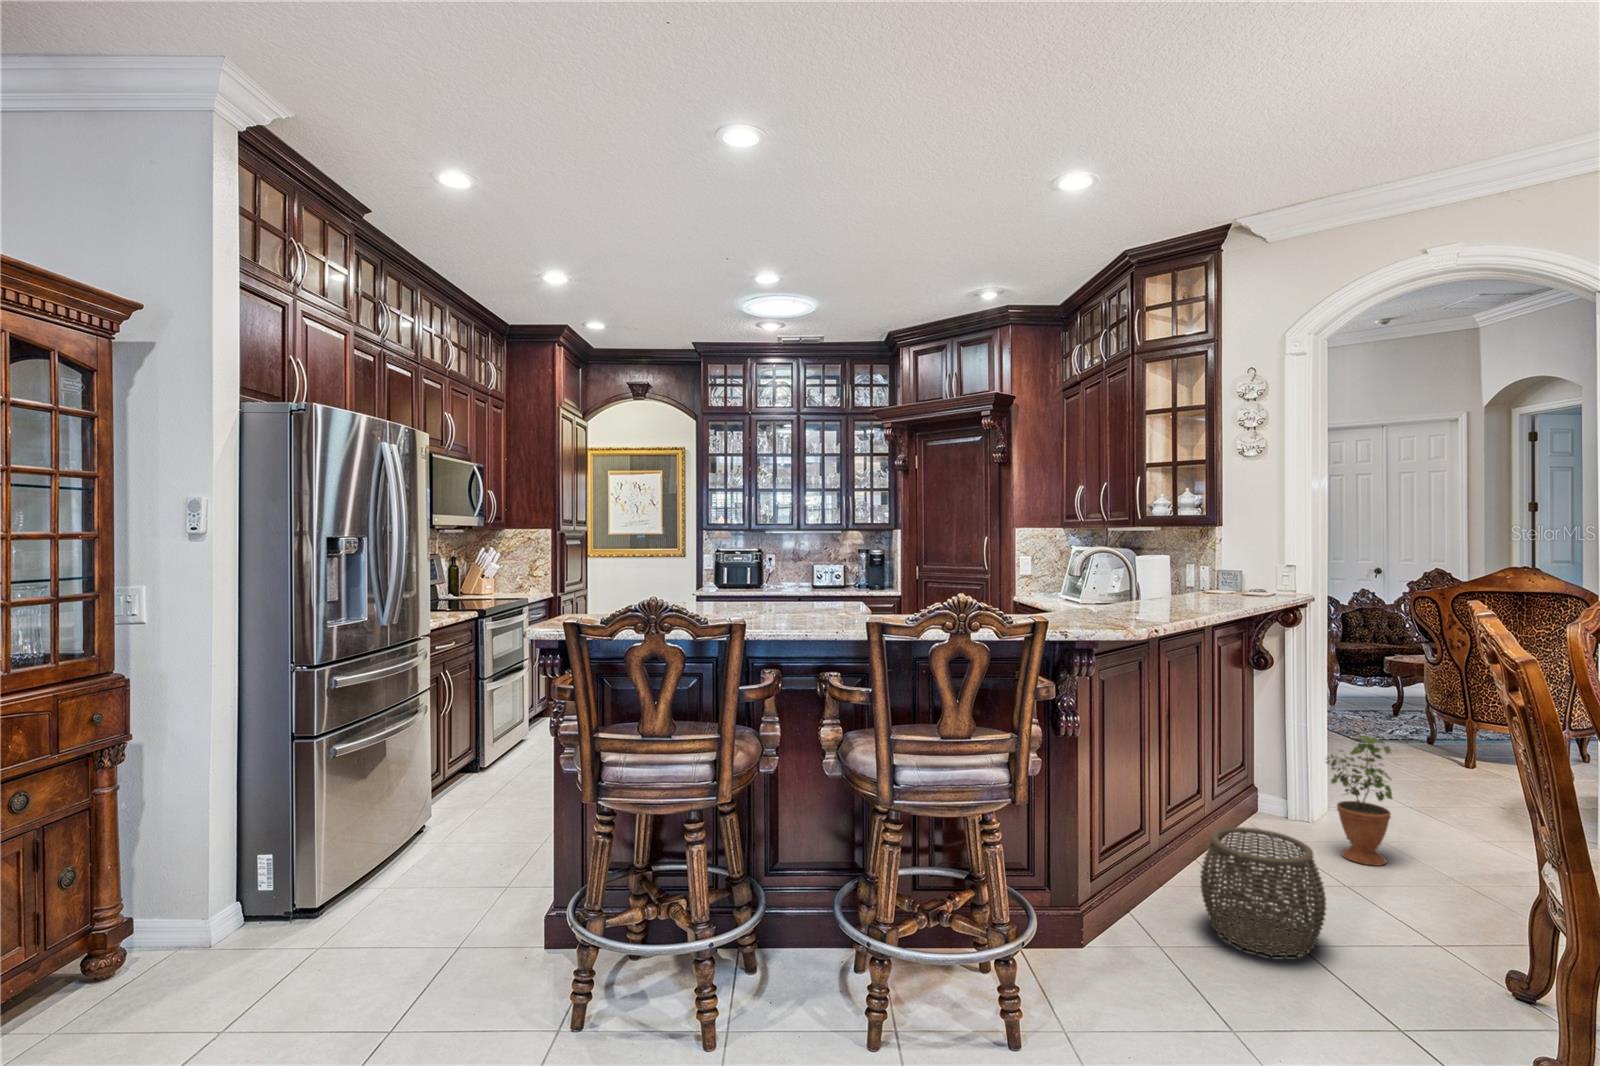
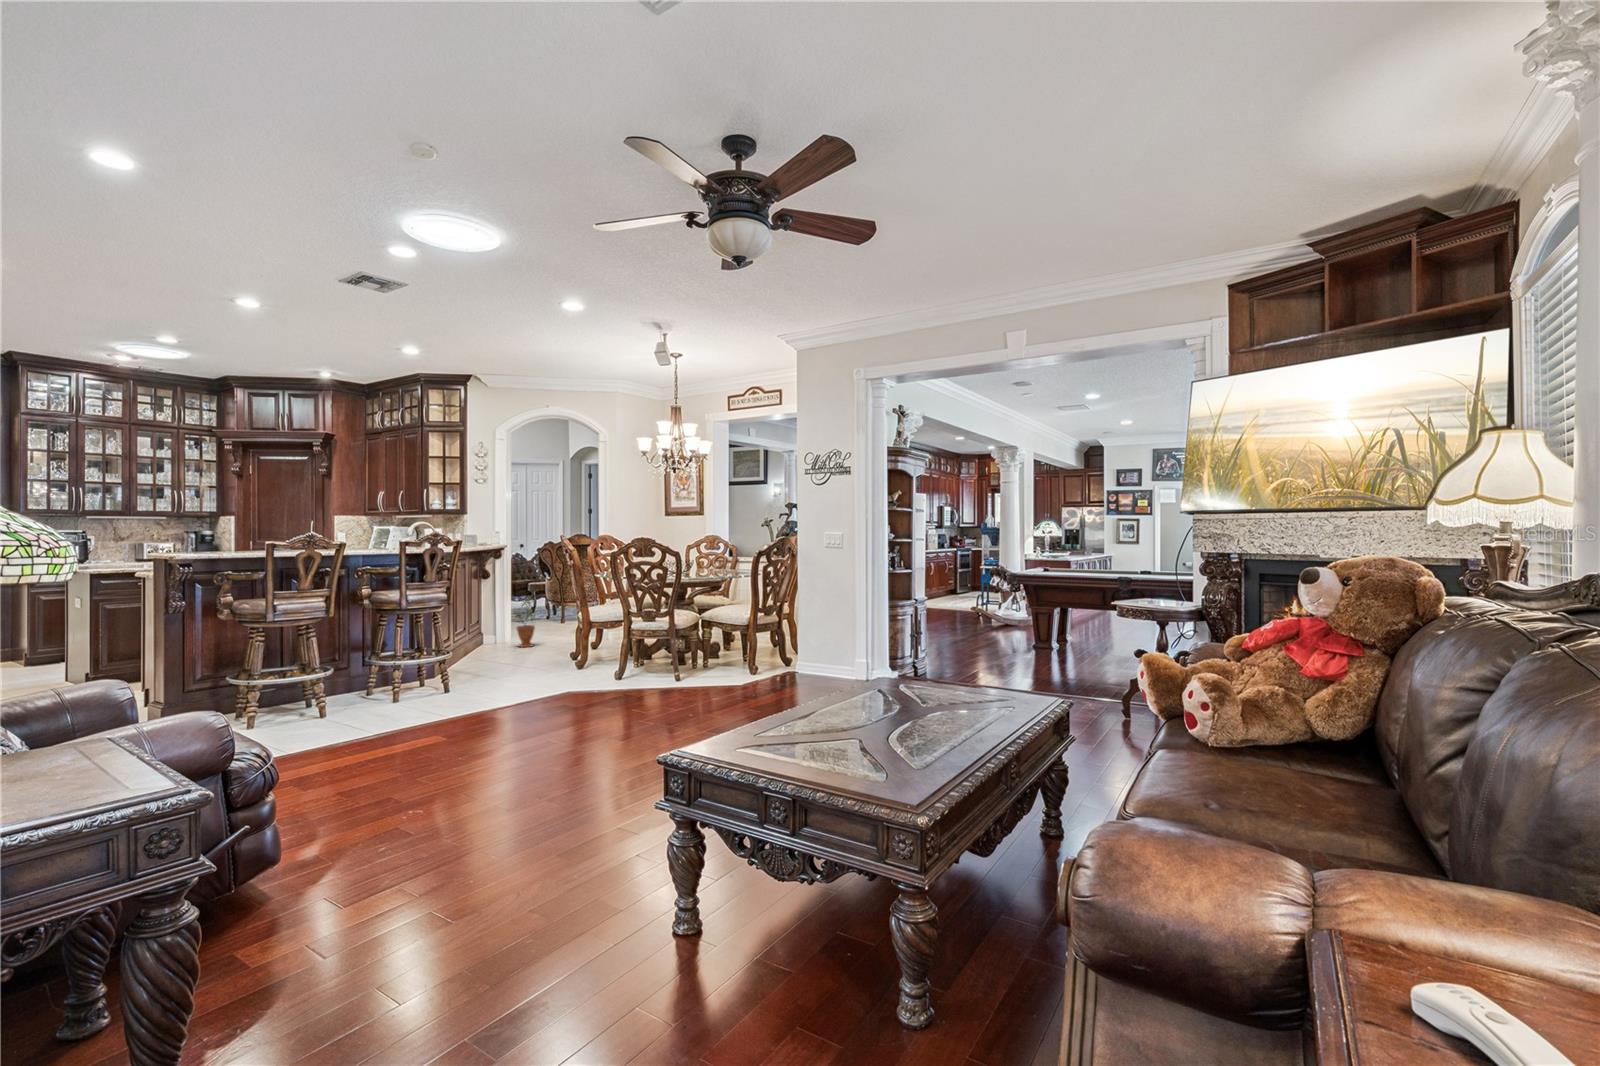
woven basket: present [1200,827,1326,957] -> none [474,627,518,666]

